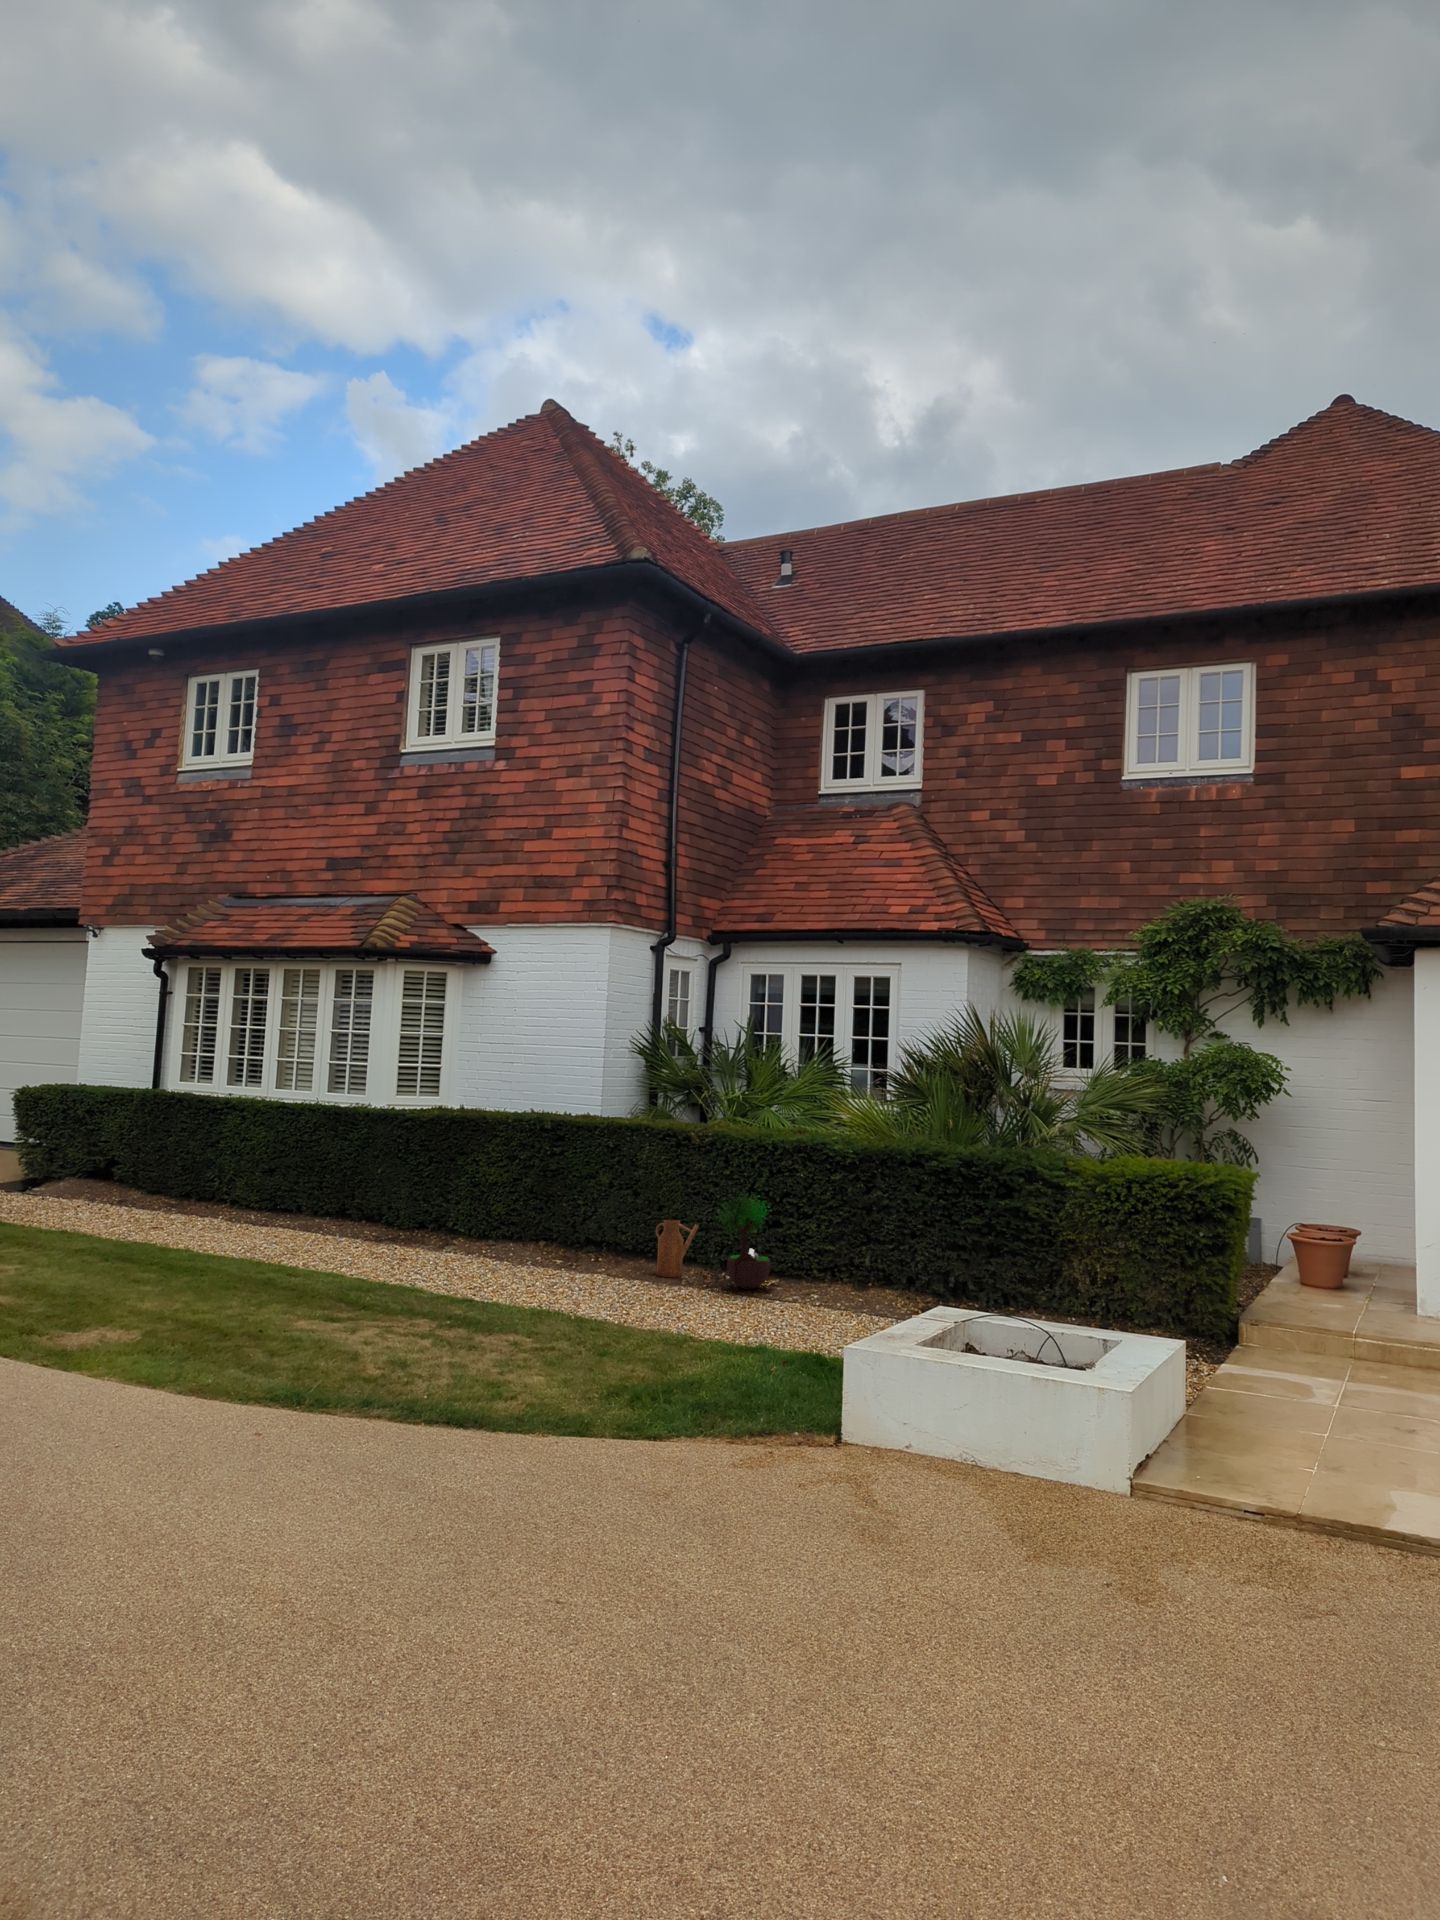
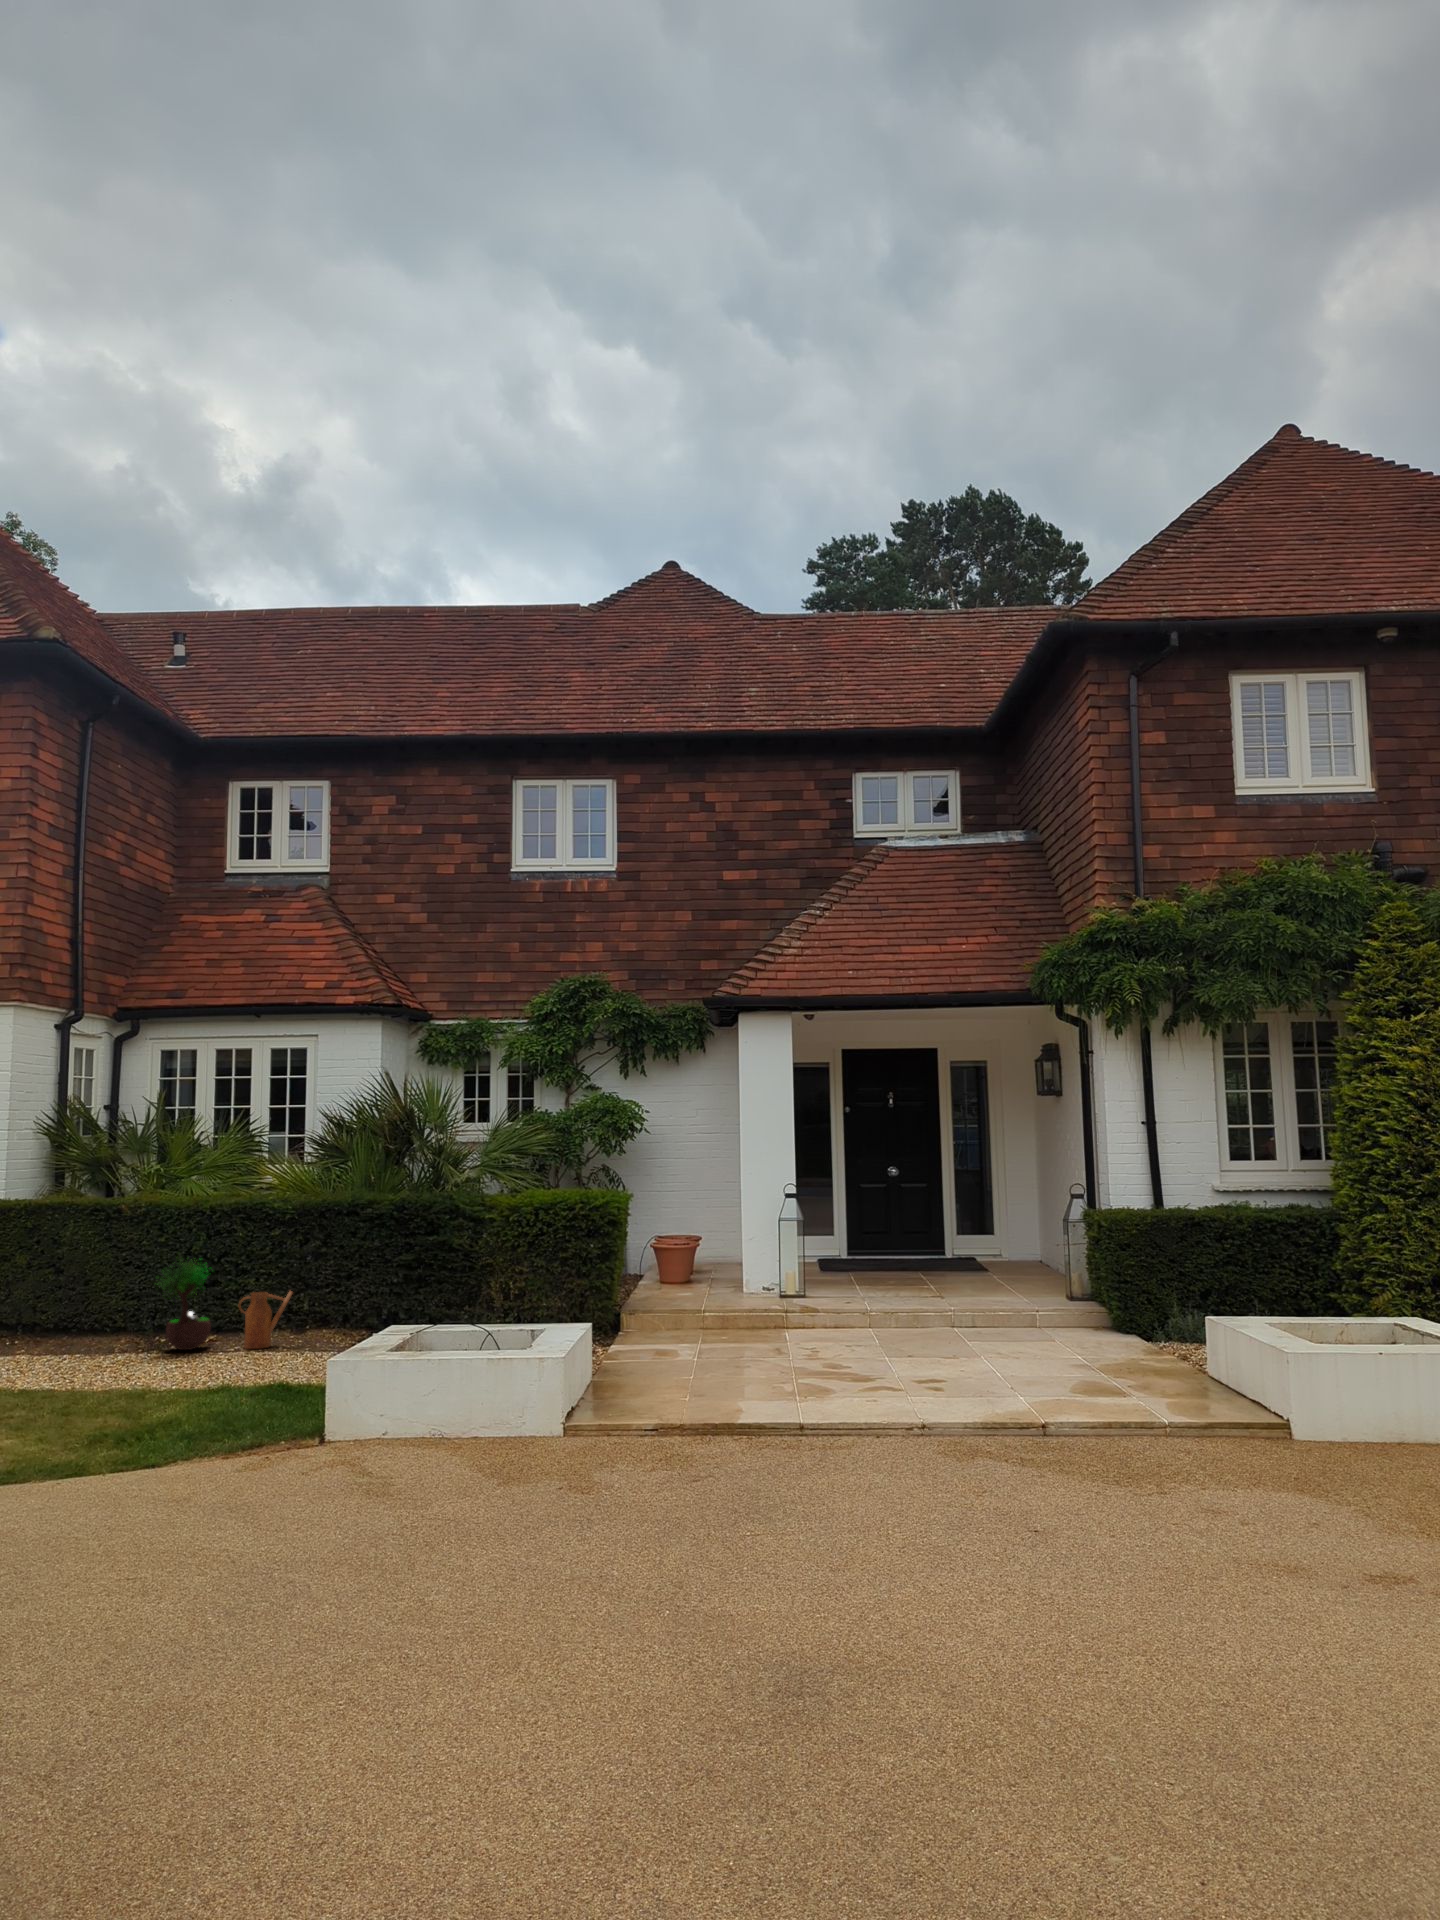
watering can: present [656,1220,699,1277] -> present [239,1291,293,1349]

